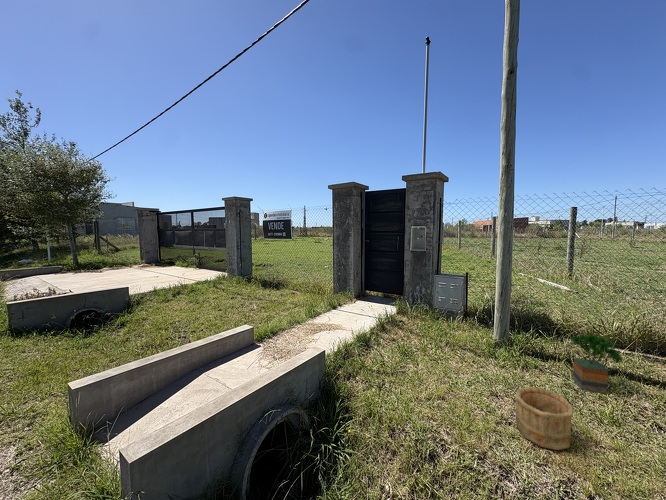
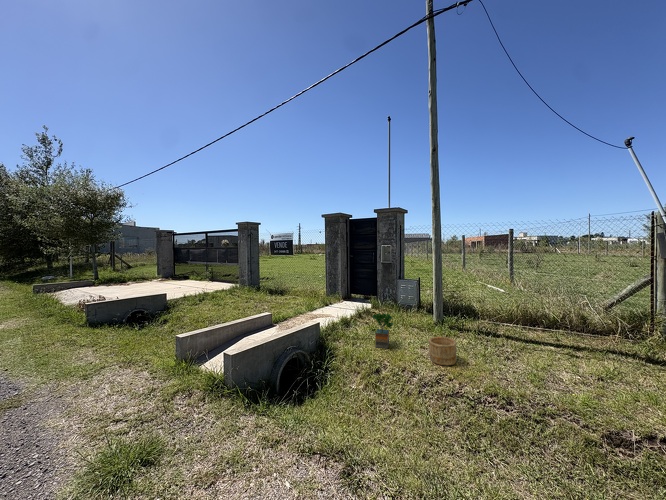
potted tree: present [571,334,622,393] -> present [373,313,393,349]

